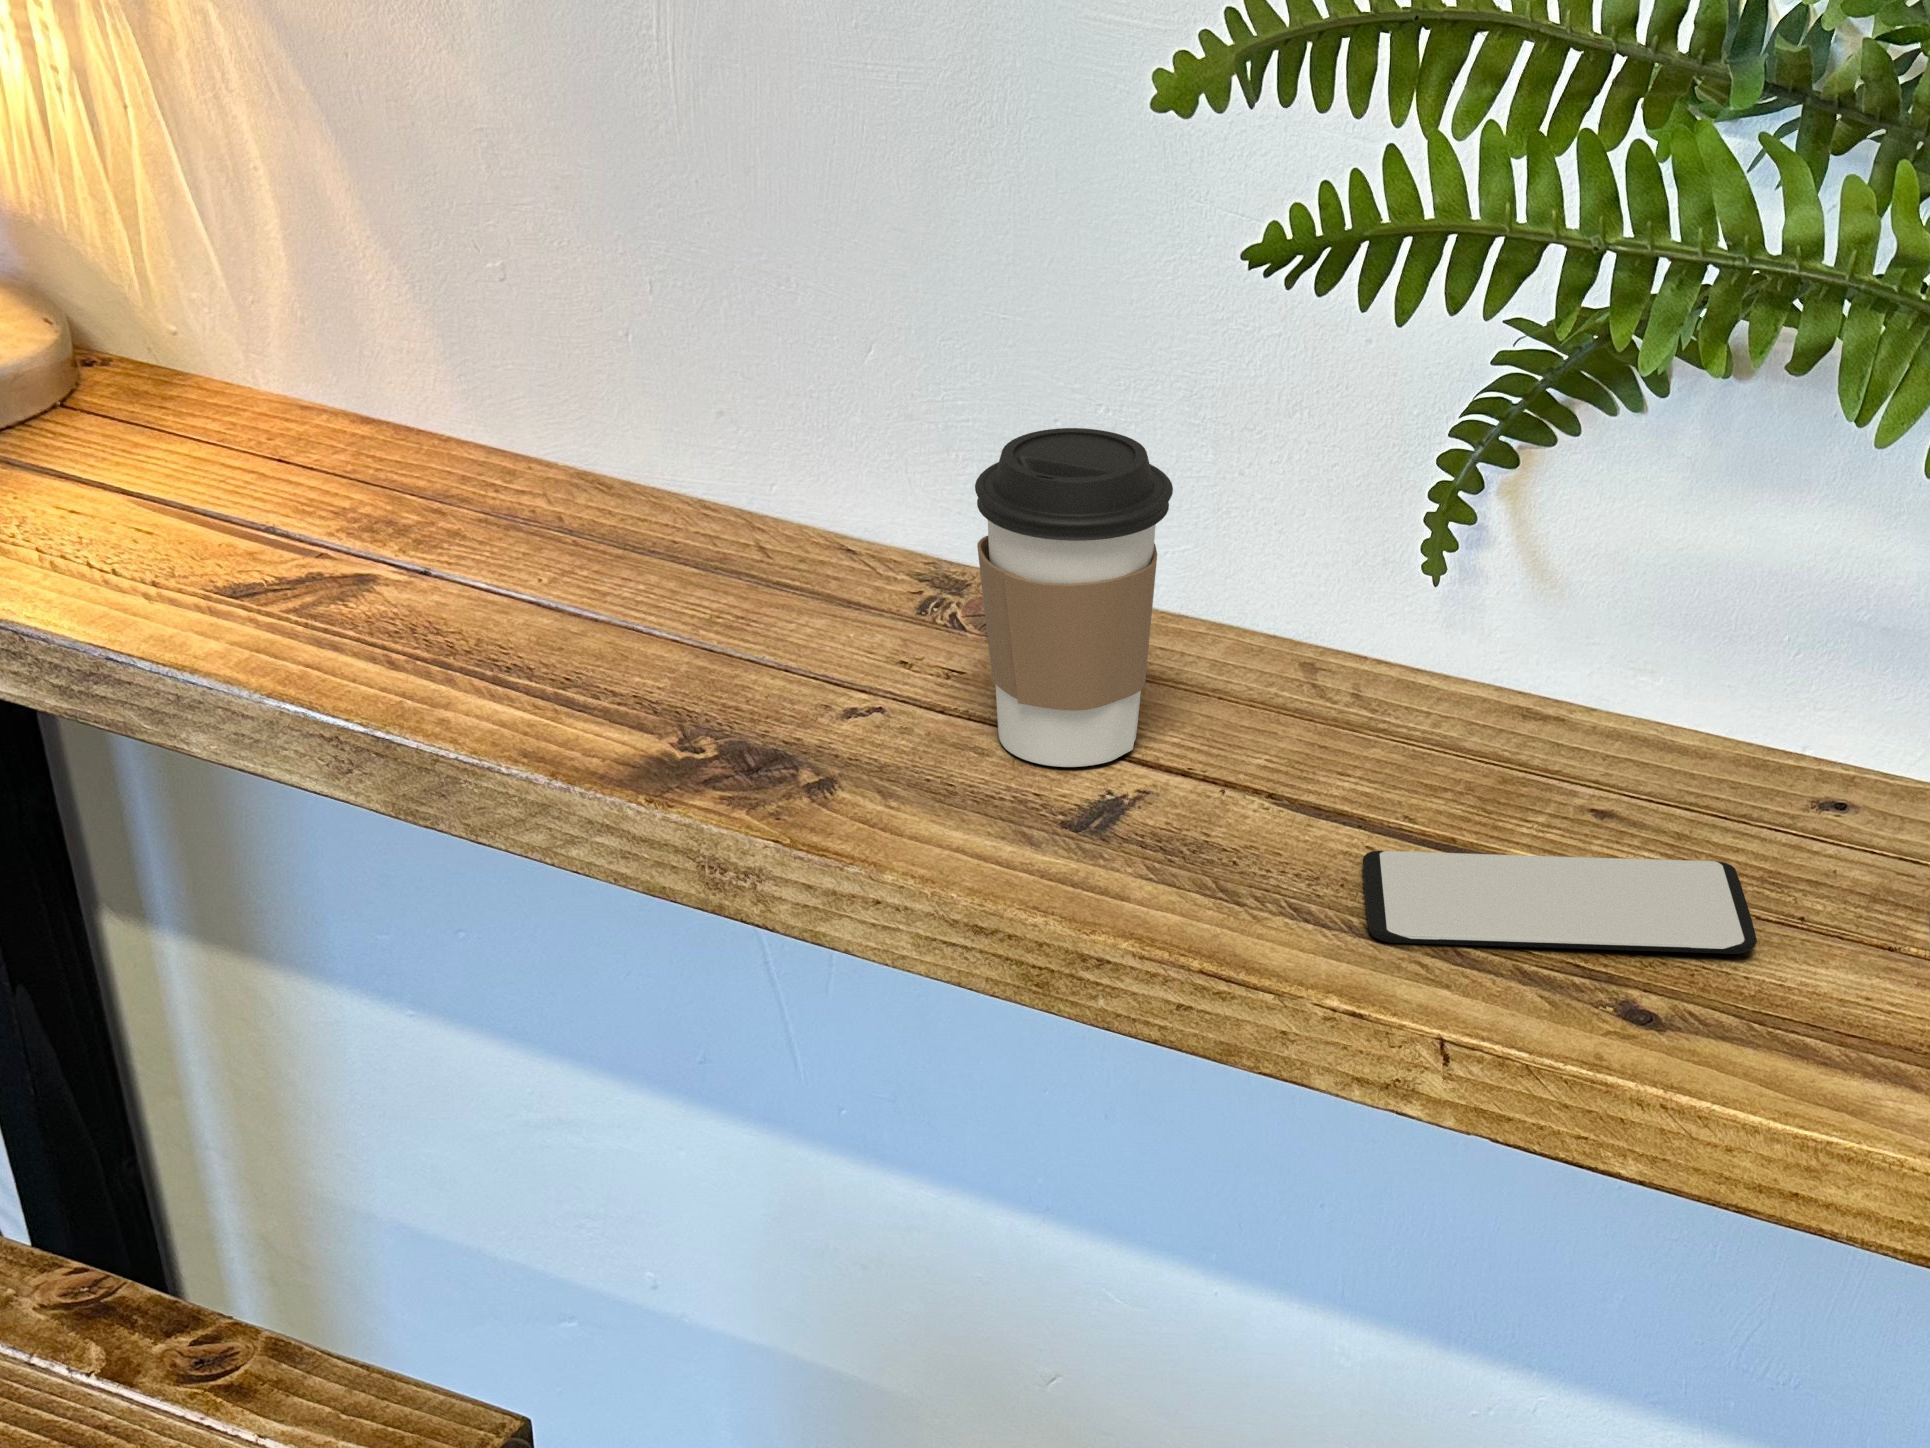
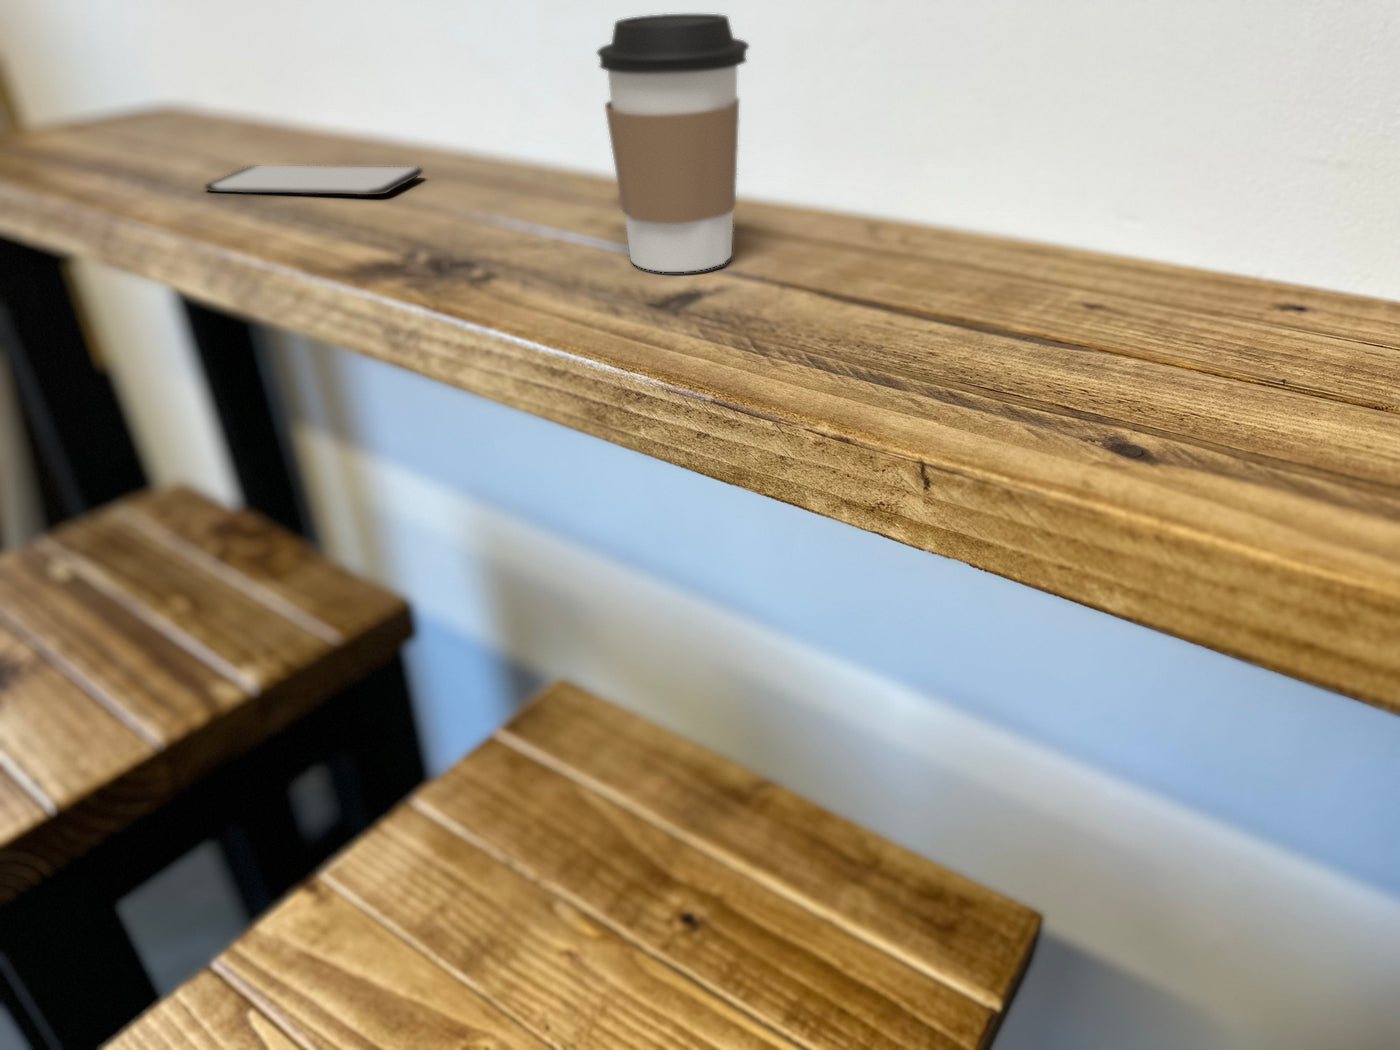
smartphone: present [1363,851,1757,954] -> present [206,166,422,195]

